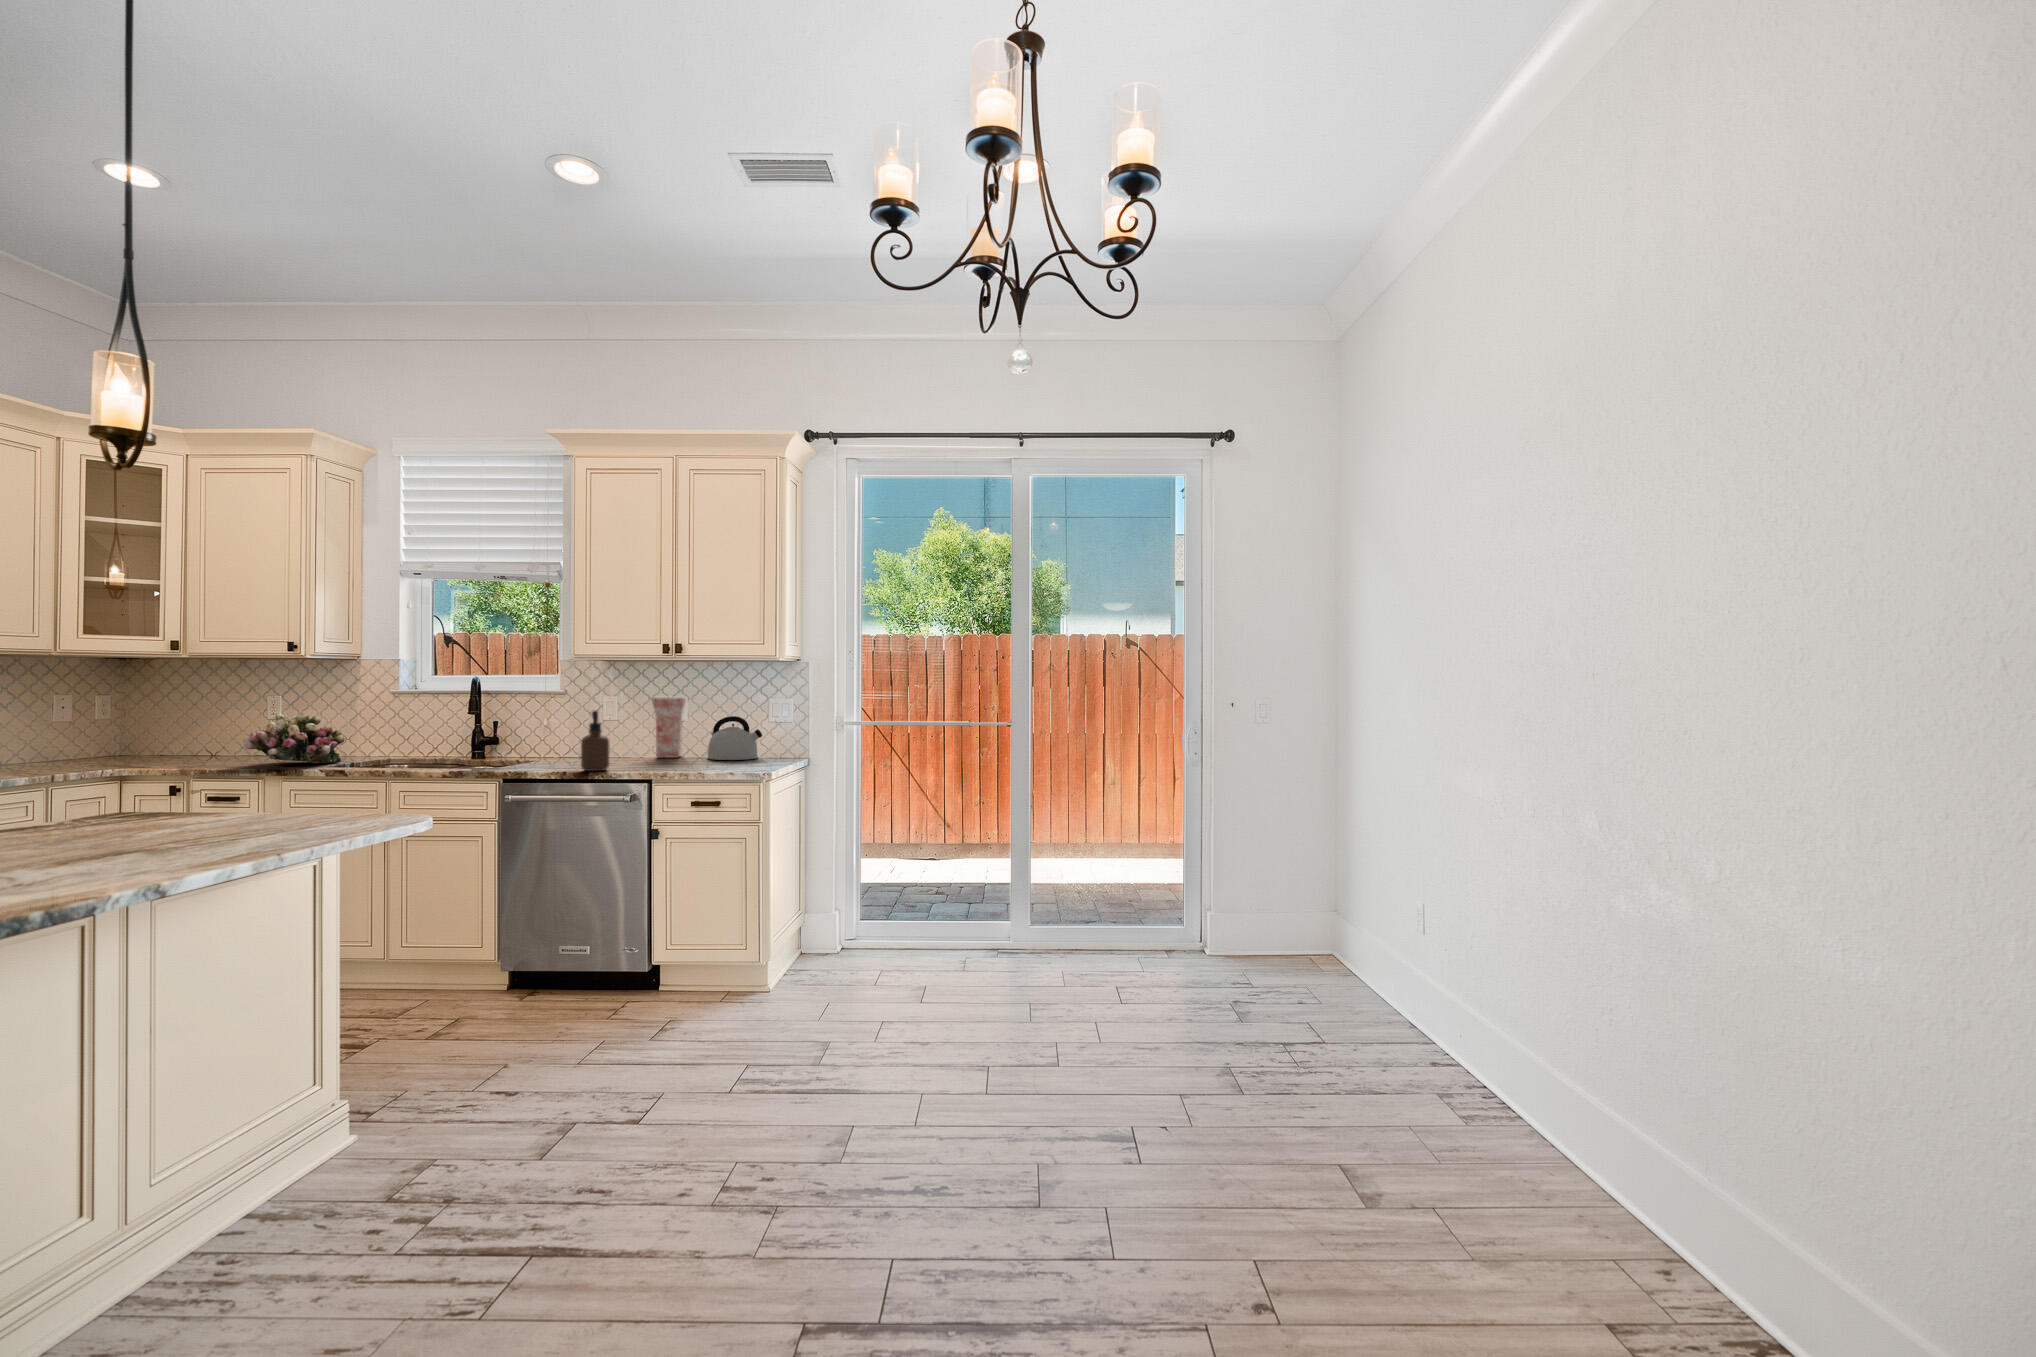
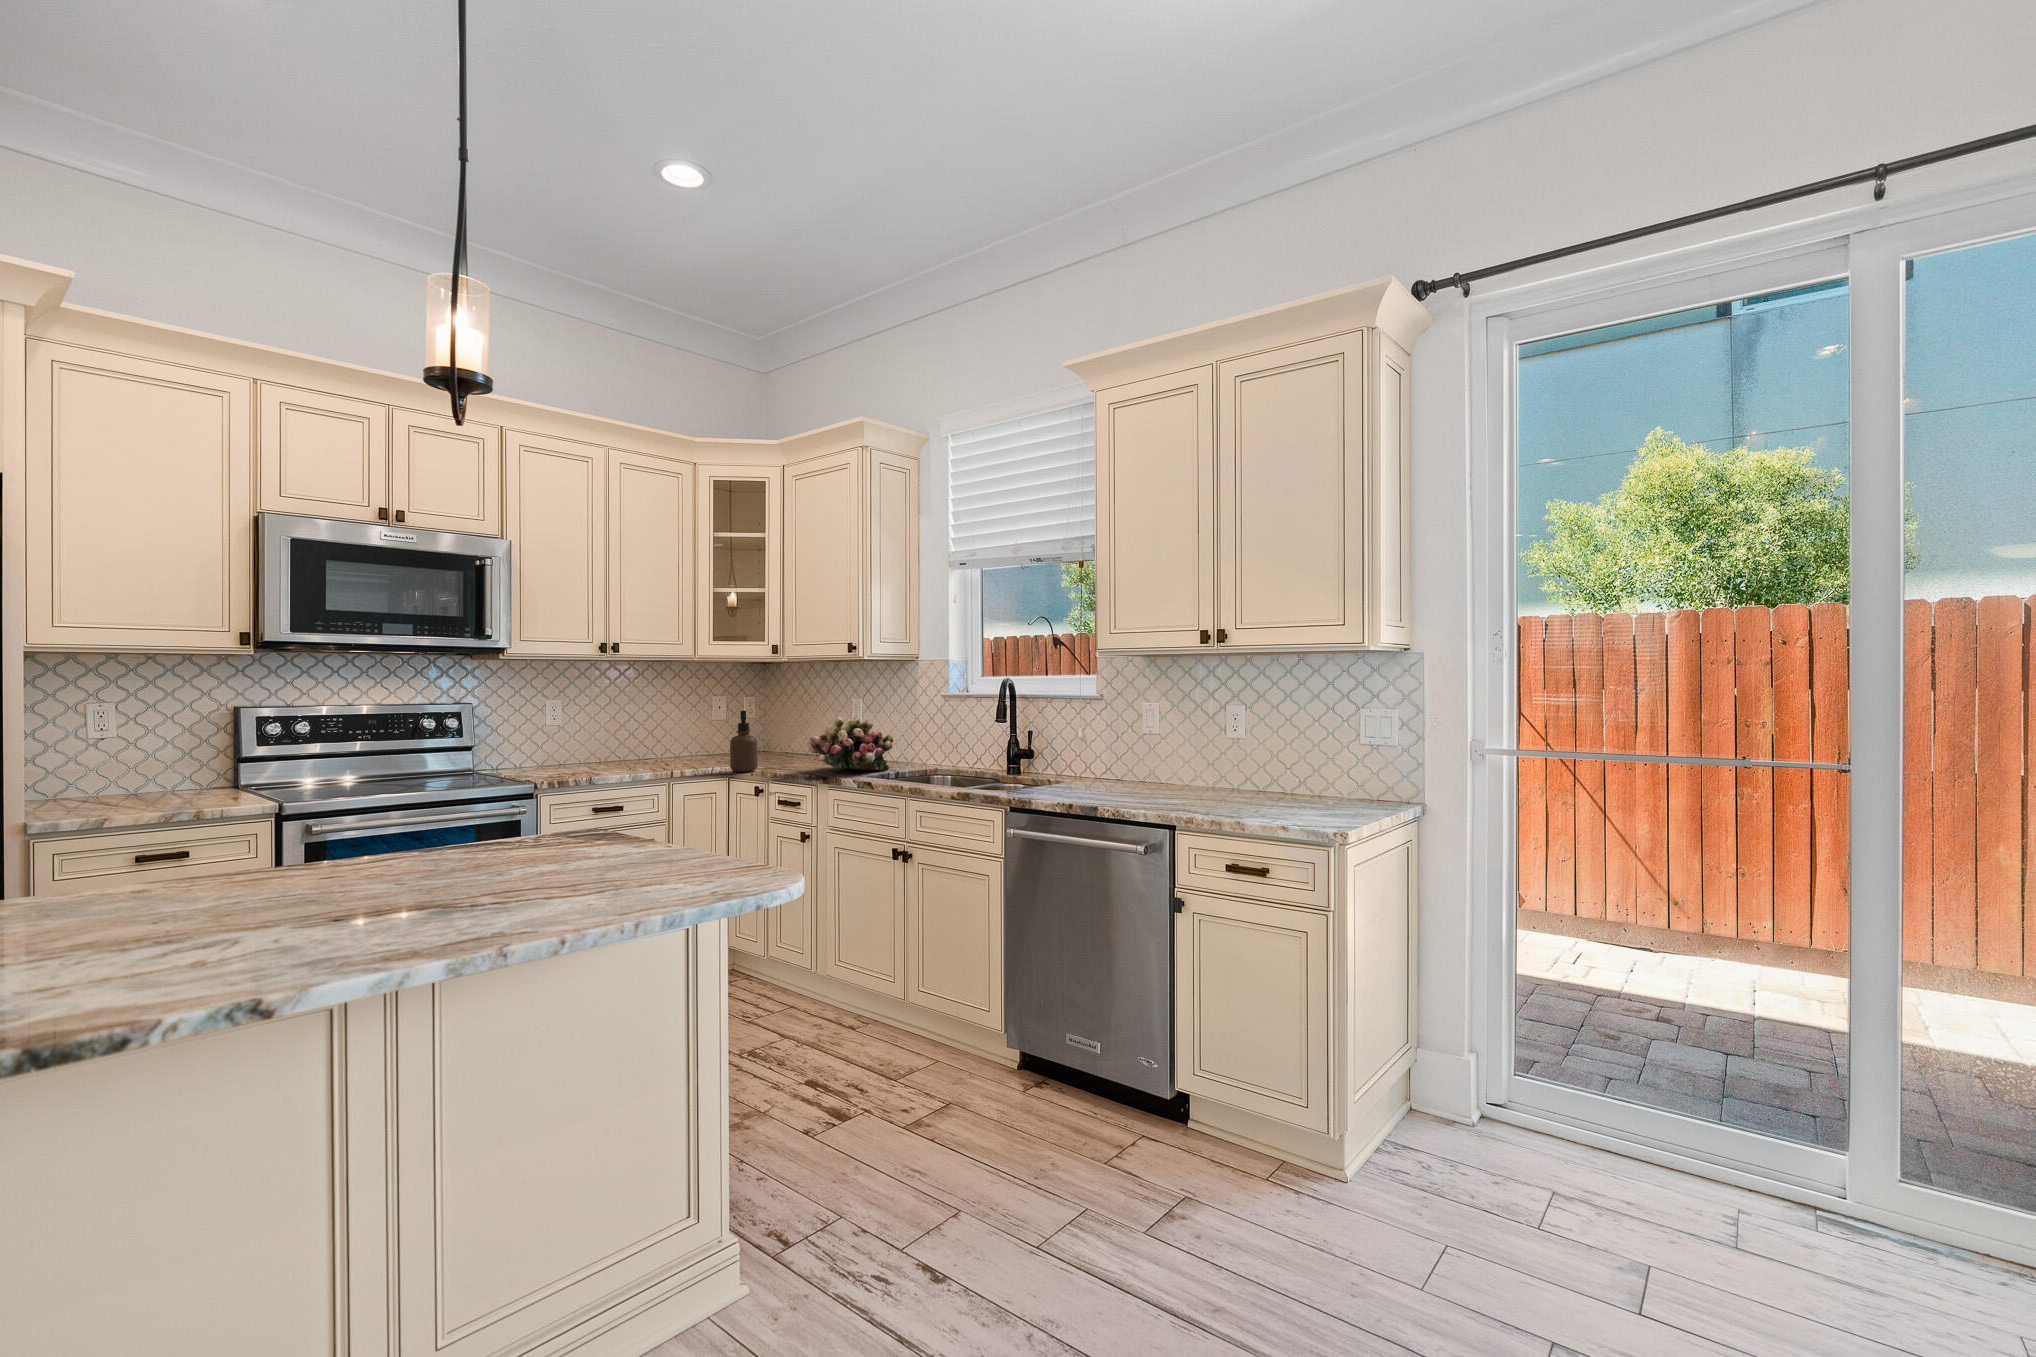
vase: present [651,697,686,758] -> none [1194,703,1247,787]
soap dispenser: present [581,711,609,771] -> present [730,711,758,772]
kettle: present [707,716,762,760] -> none [1268,733,1349,798]

